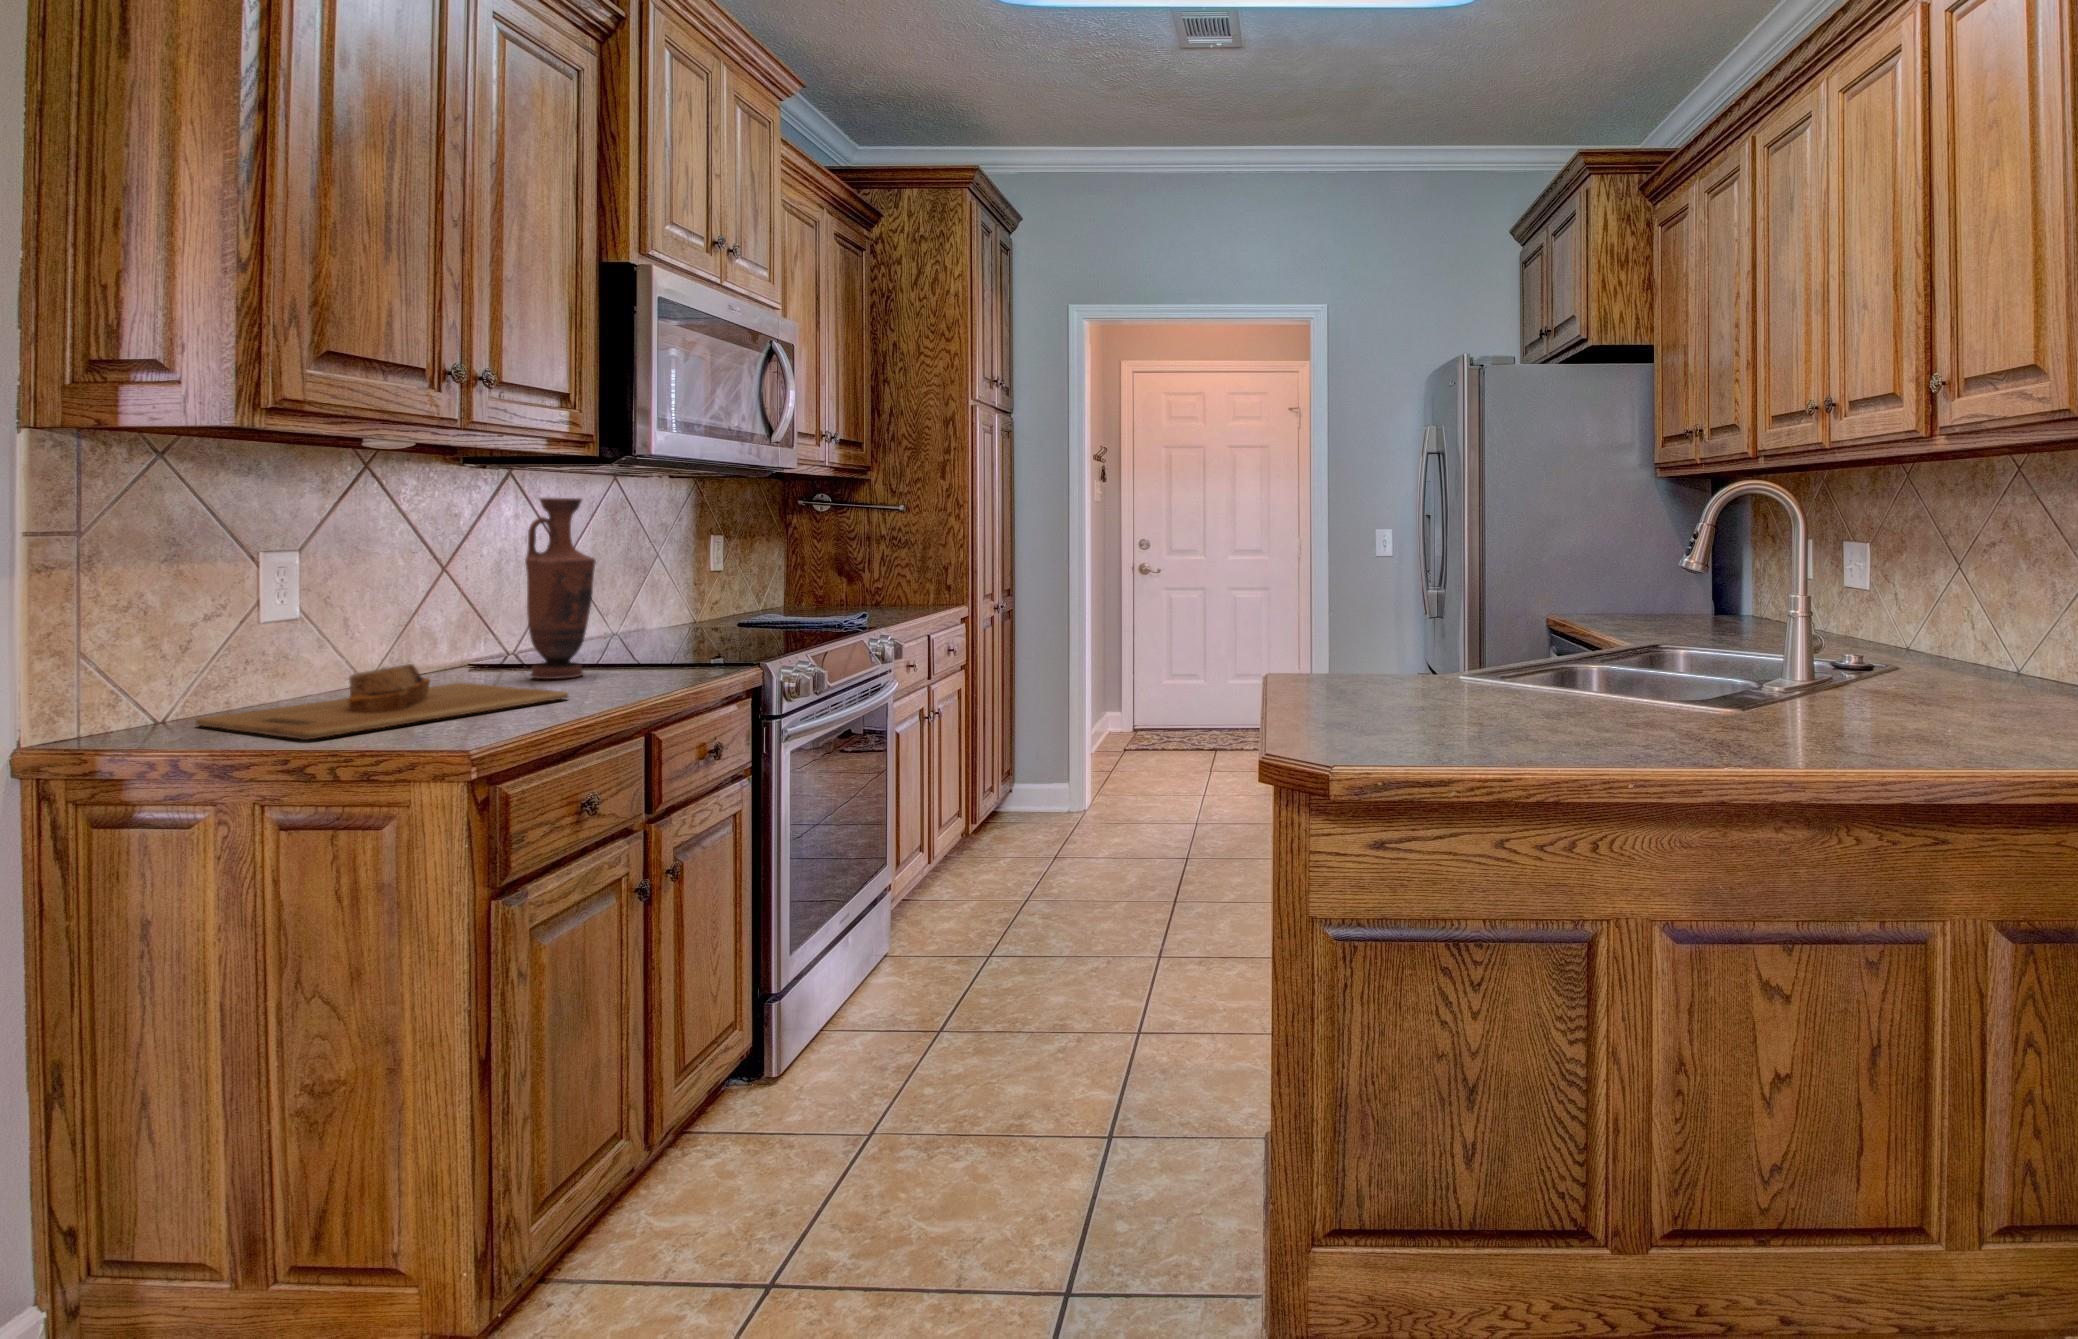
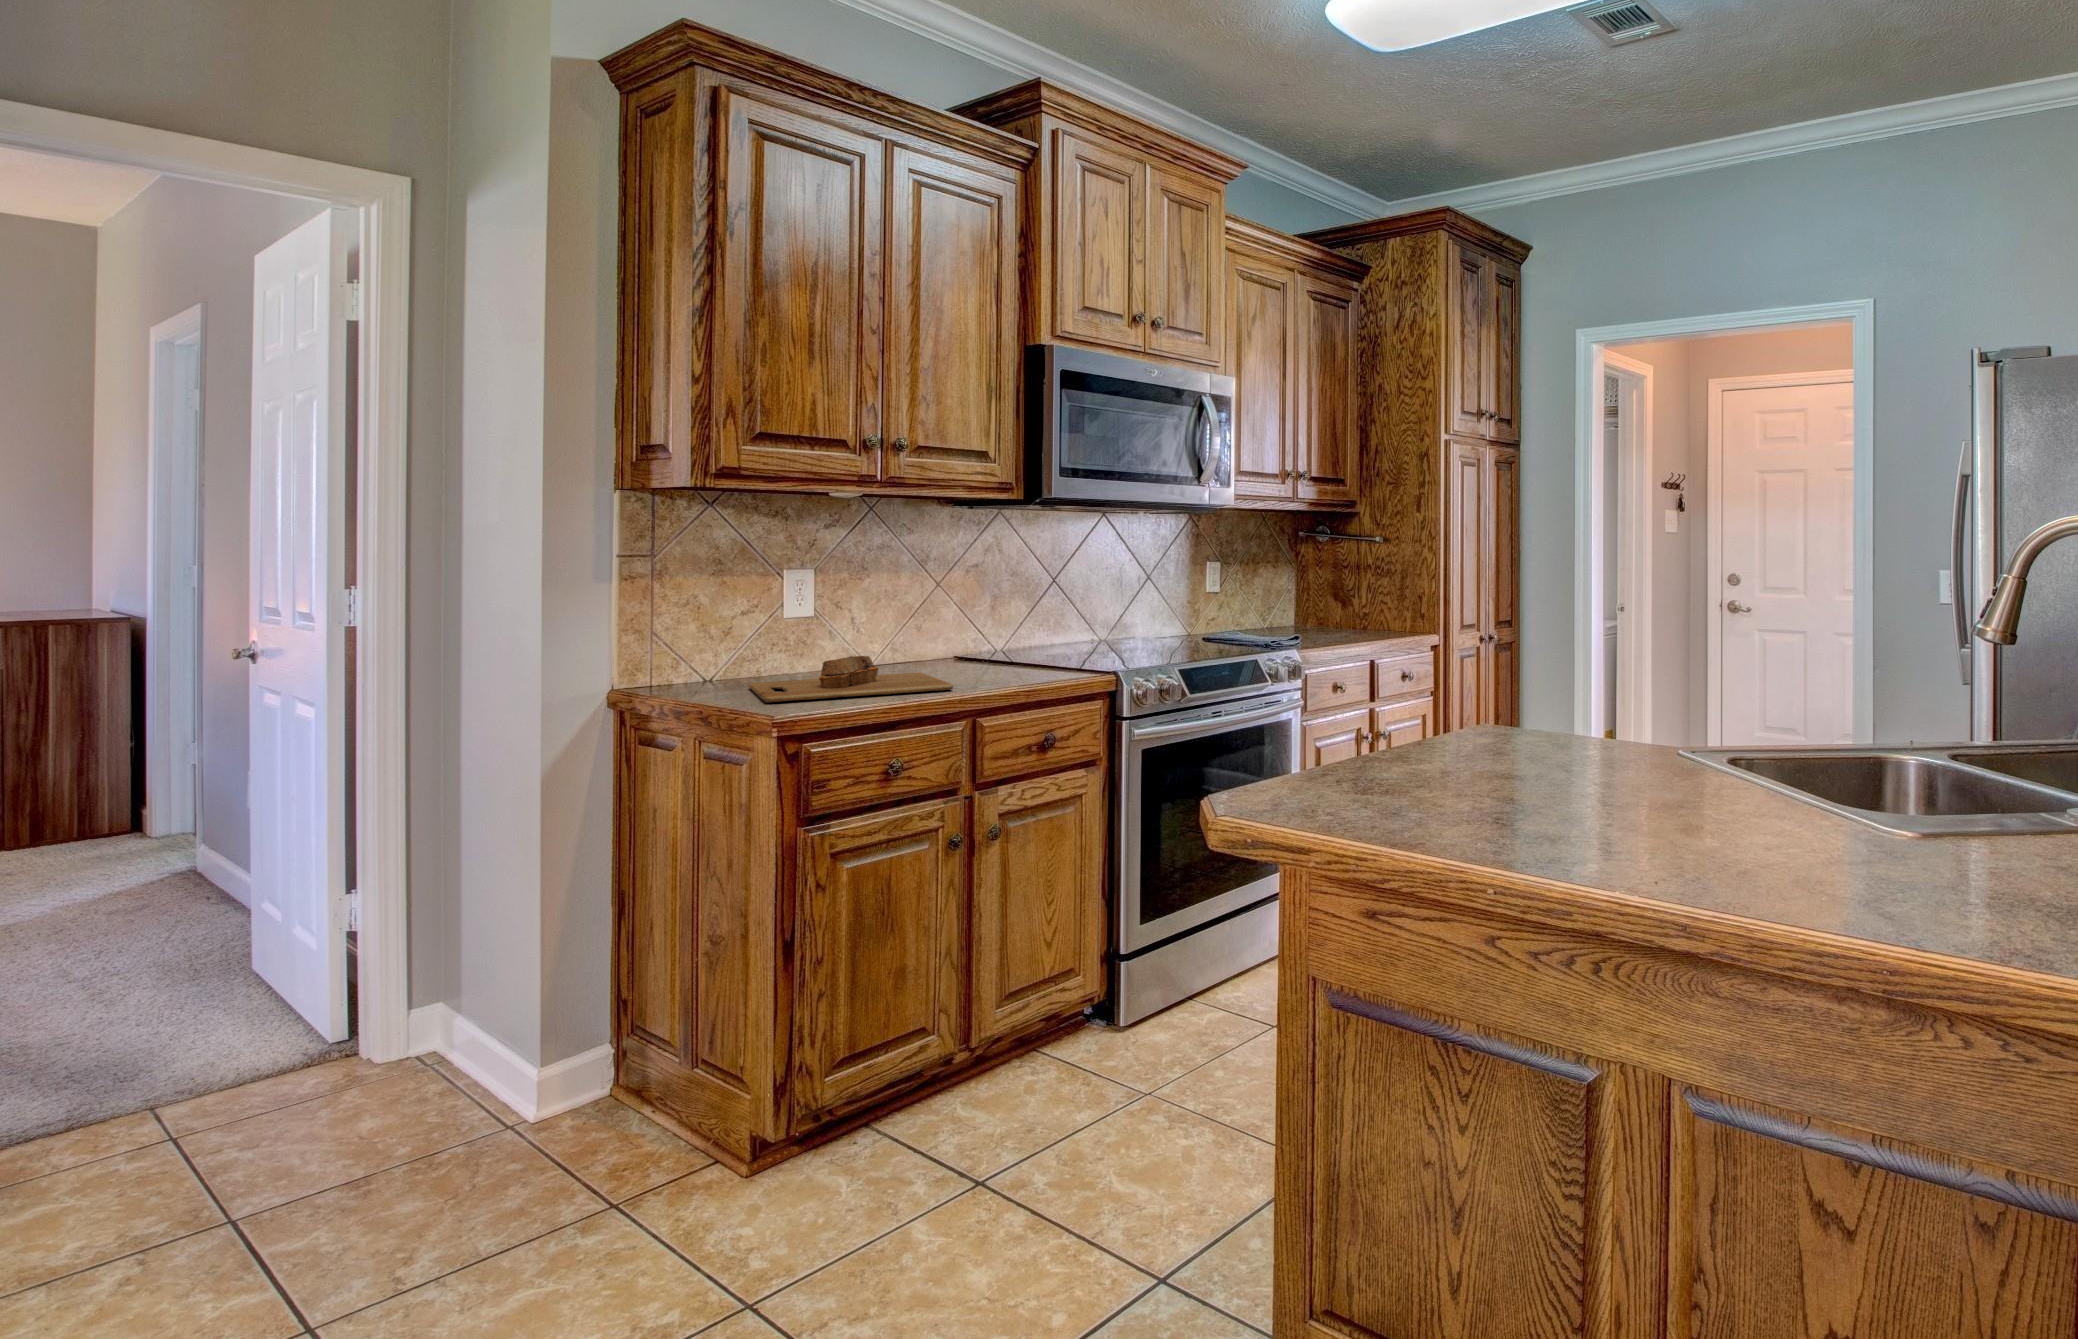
vase: present [525,497,596,679] -> none [967,535,1015,675]

